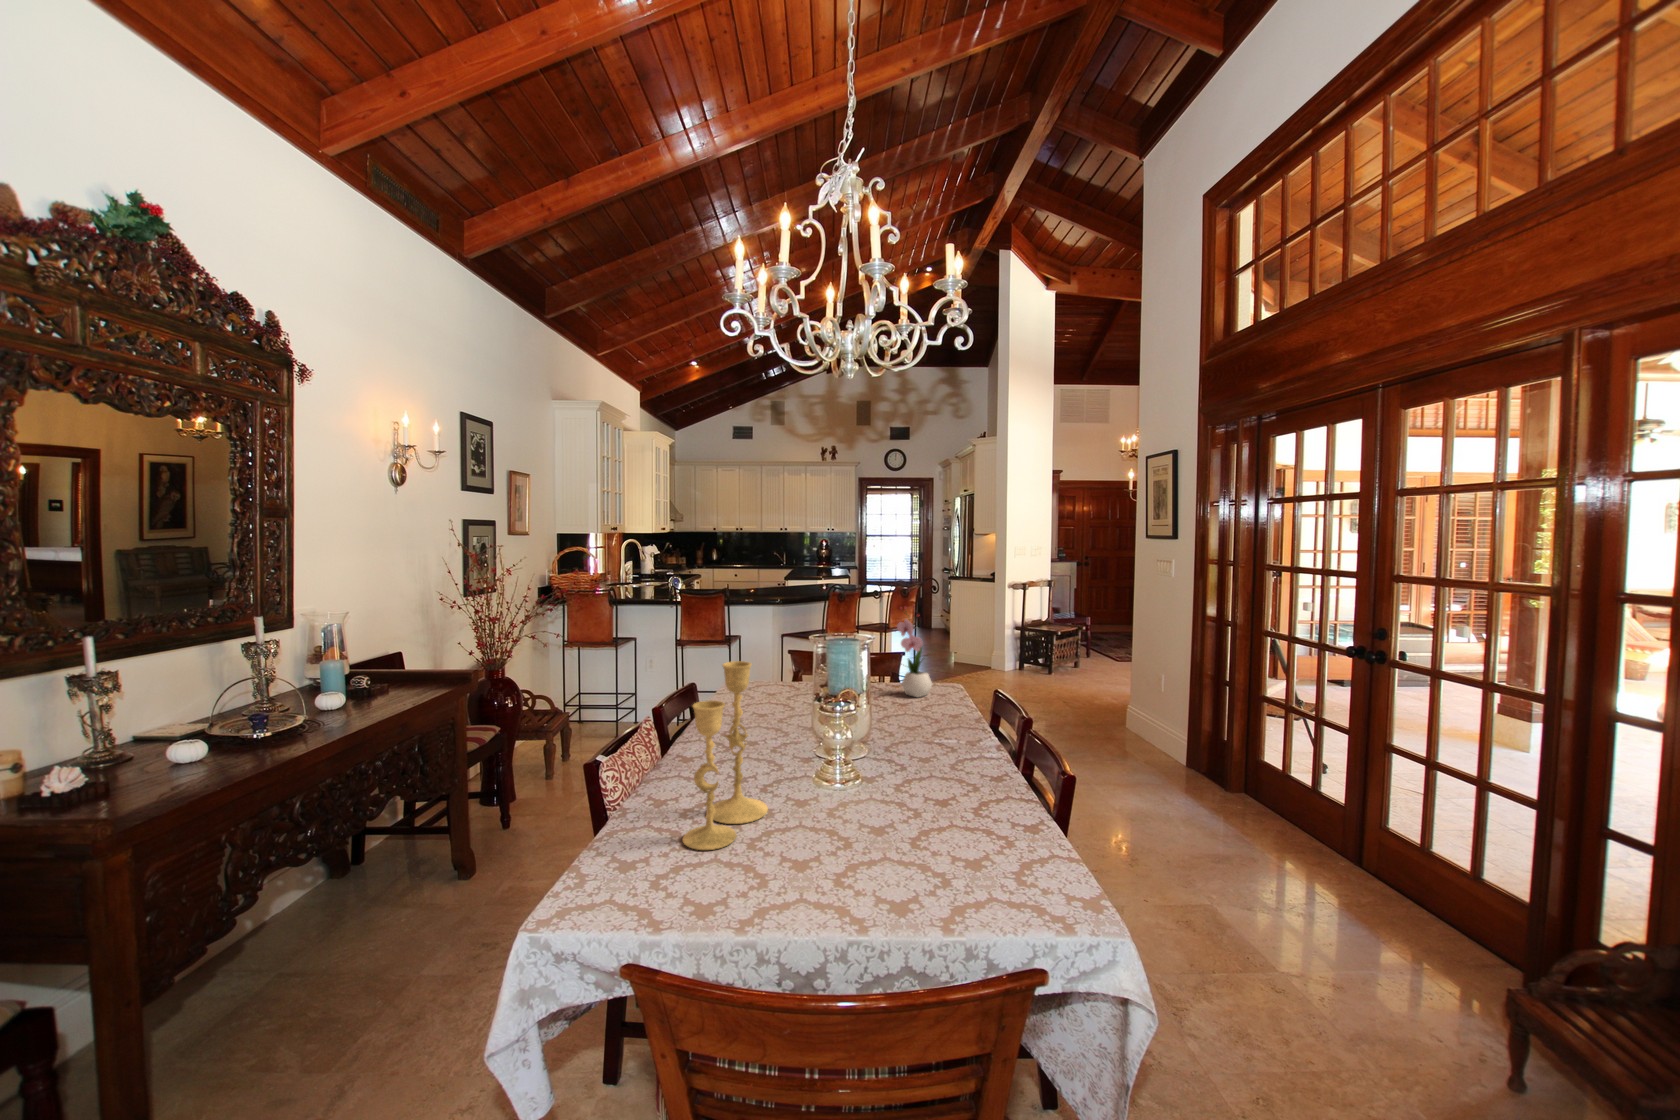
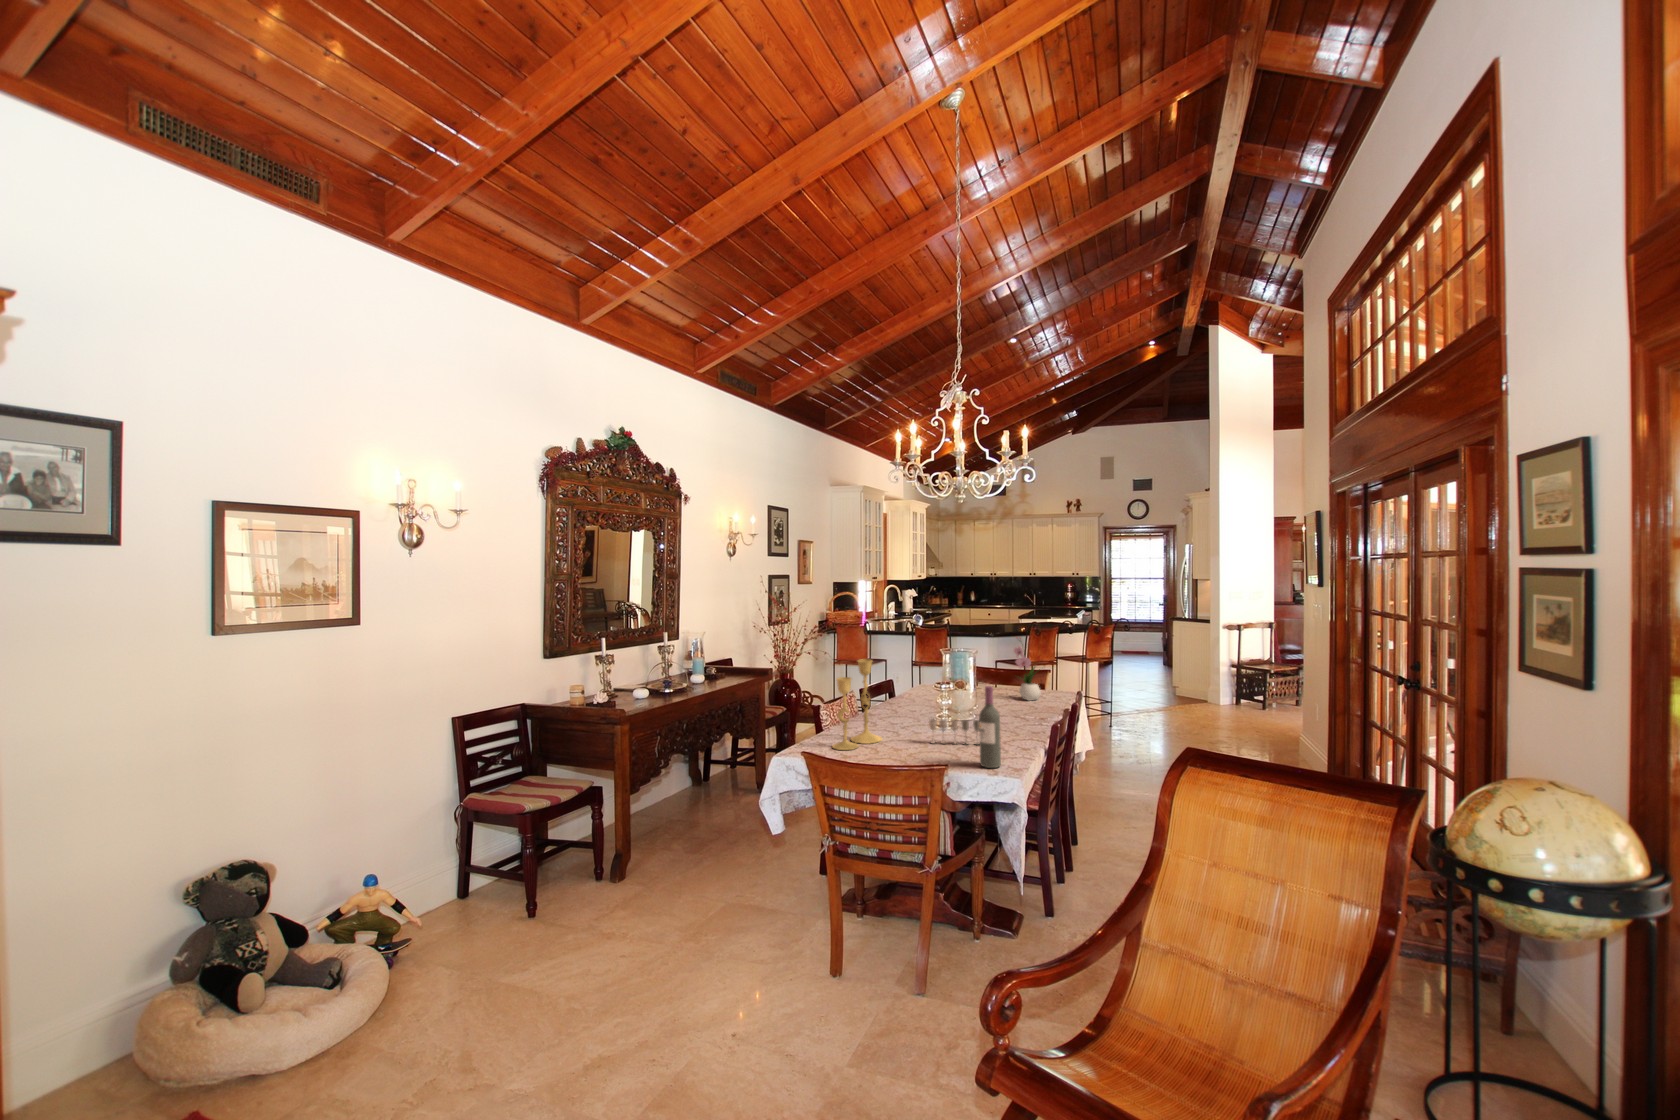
wine bottle: none [986,703,1026,854] -> present [979,686,1001,768]
wine glass: none [855,754,941,805] -> present [929,719,979,745]

